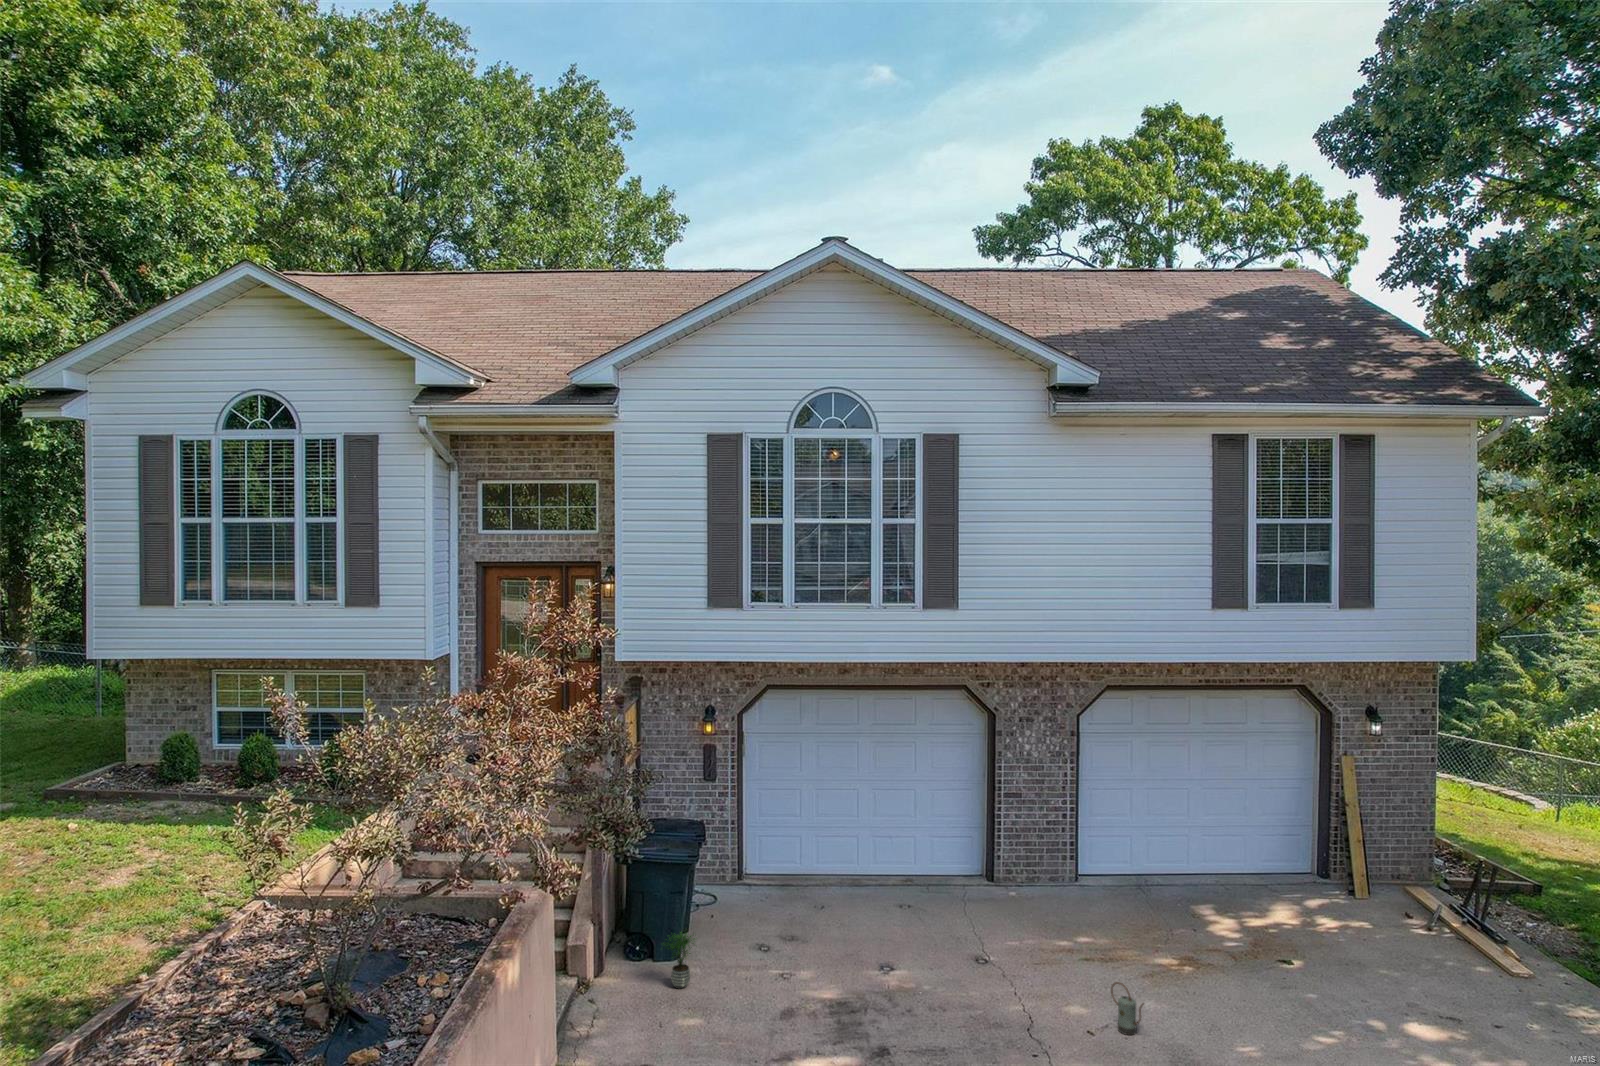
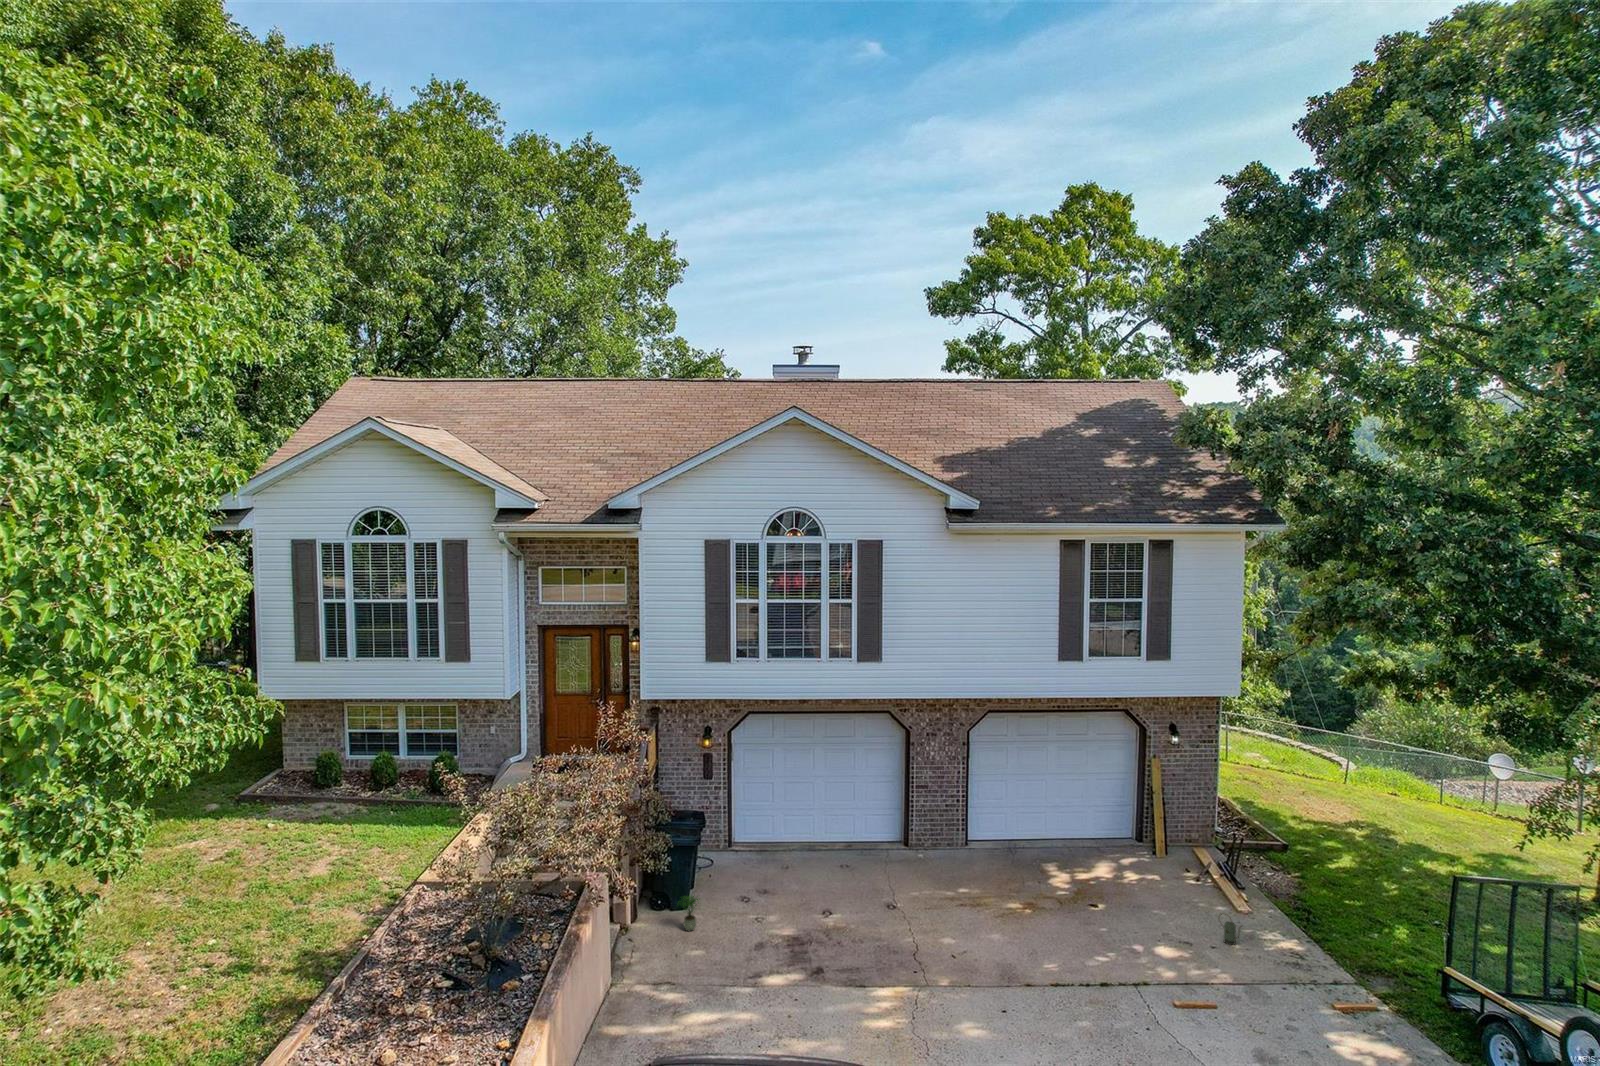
watering can: present [1111,982,1144,1035] -> present [1221,914,1239,945]

